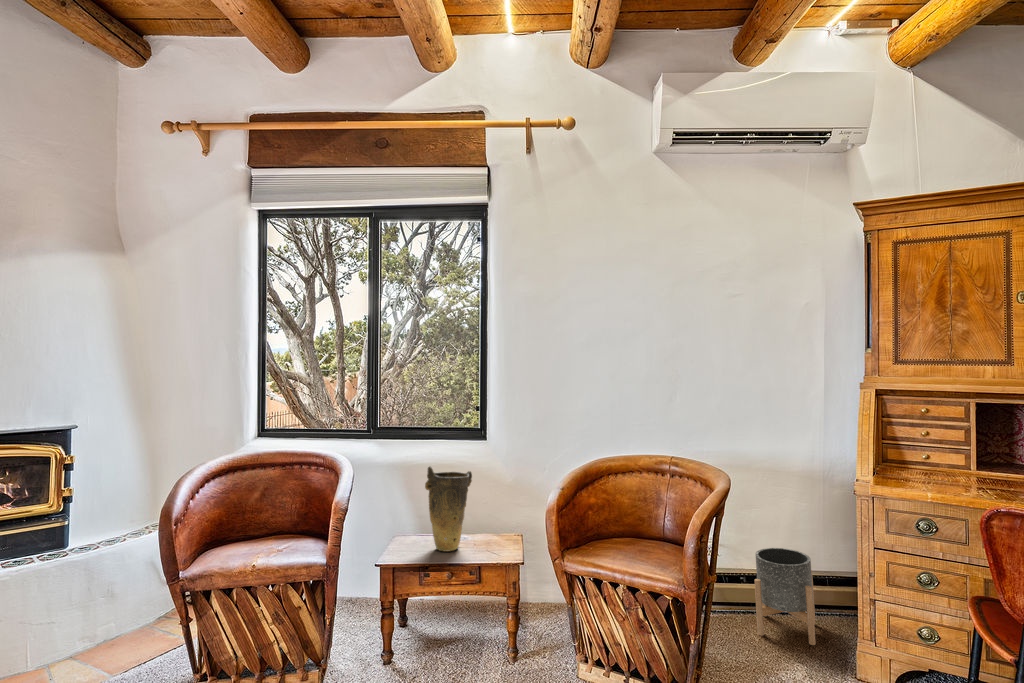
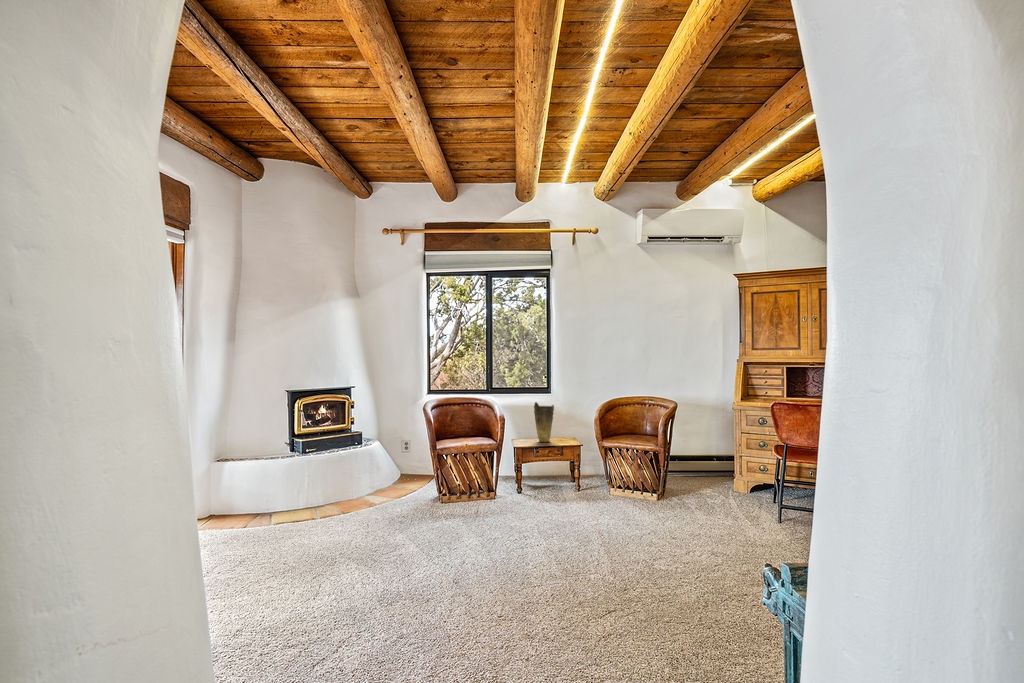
planter: present [754,548,816,645] -> none [689,443,718,484]

